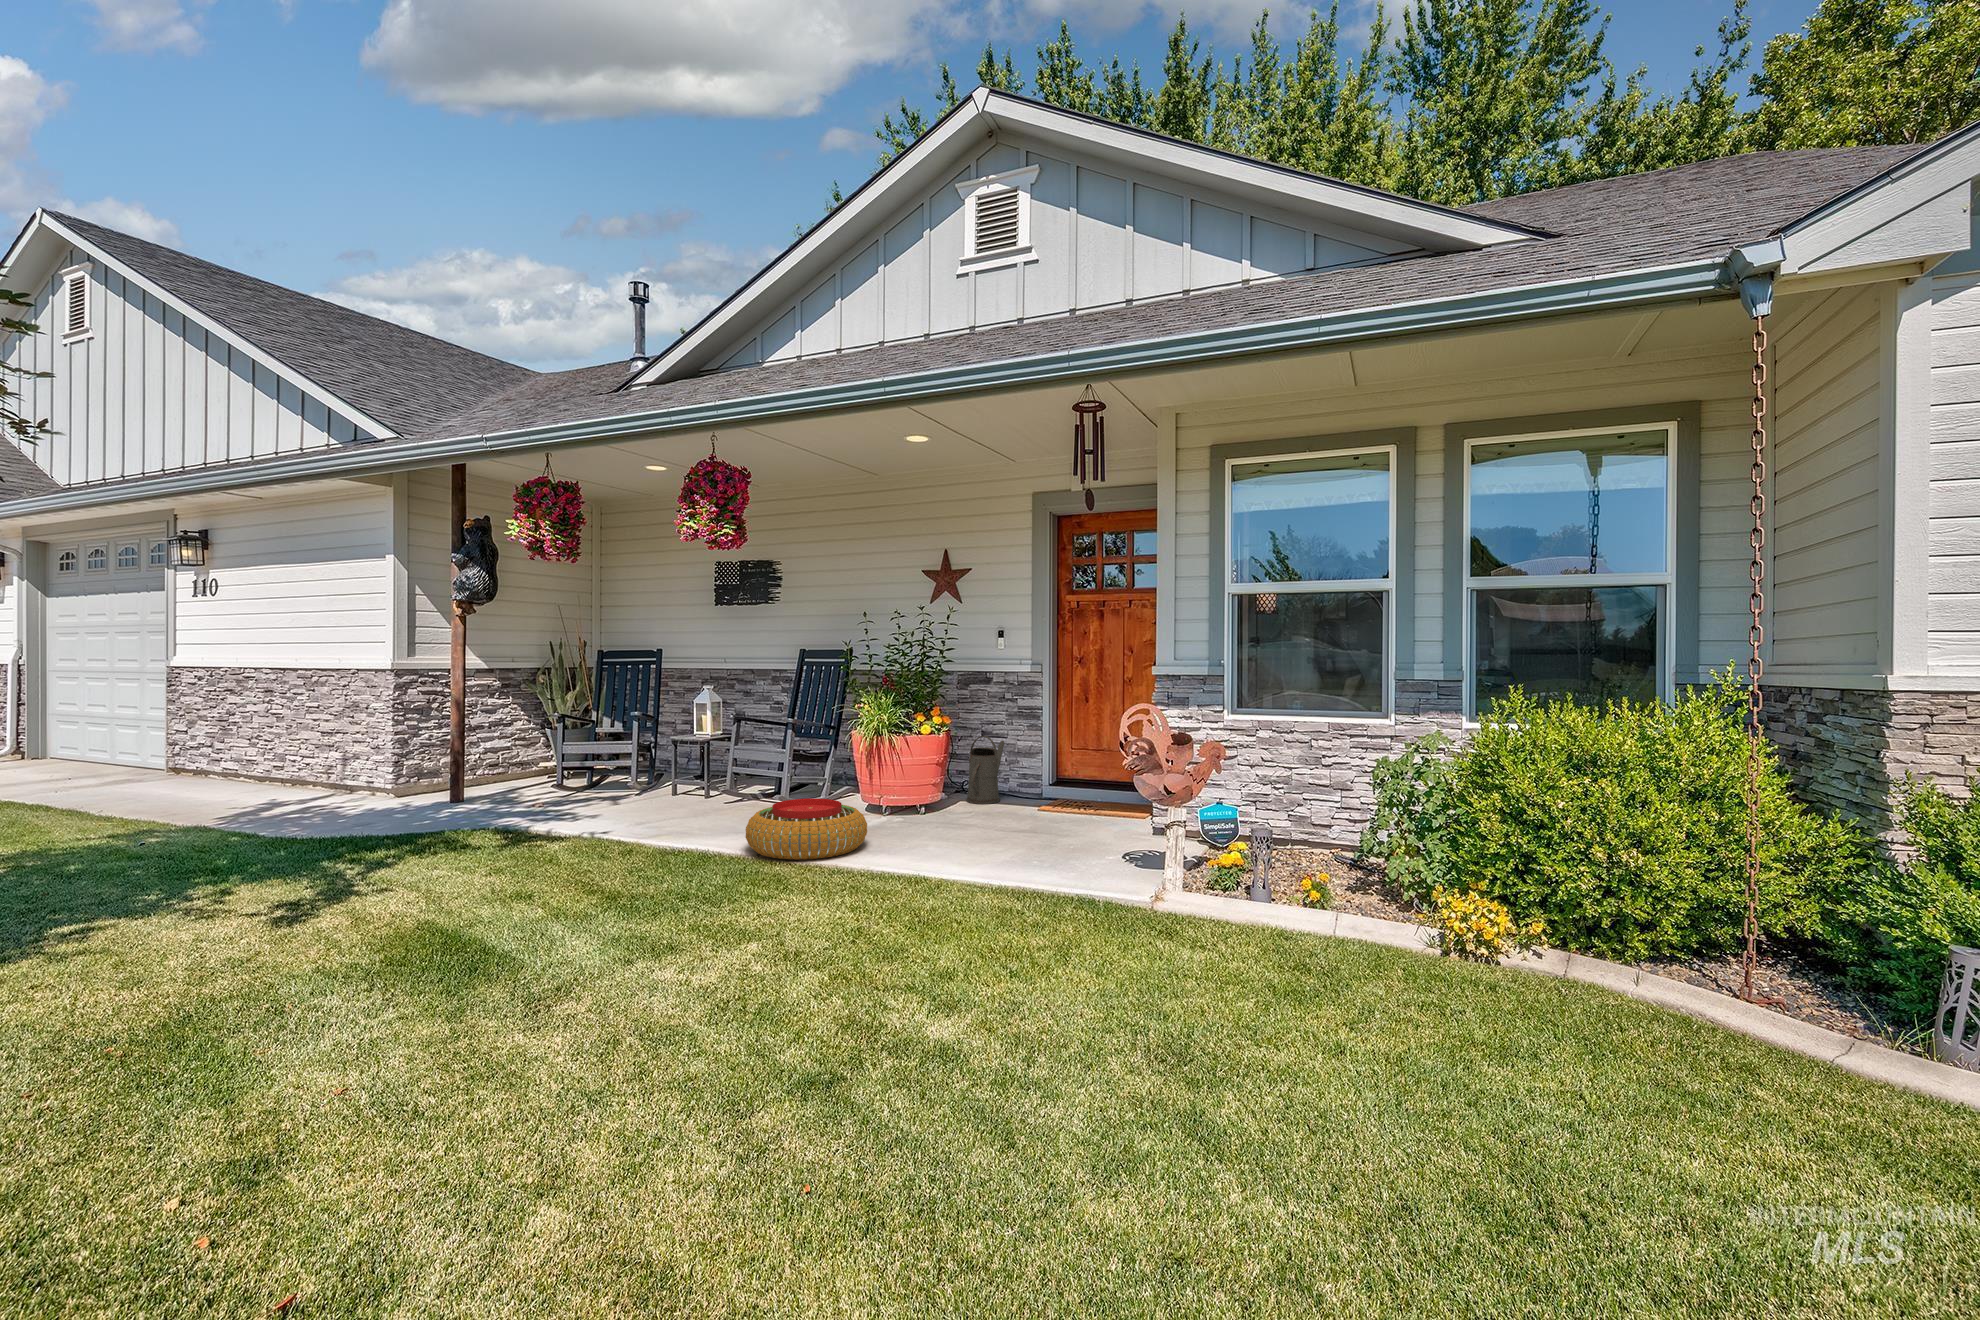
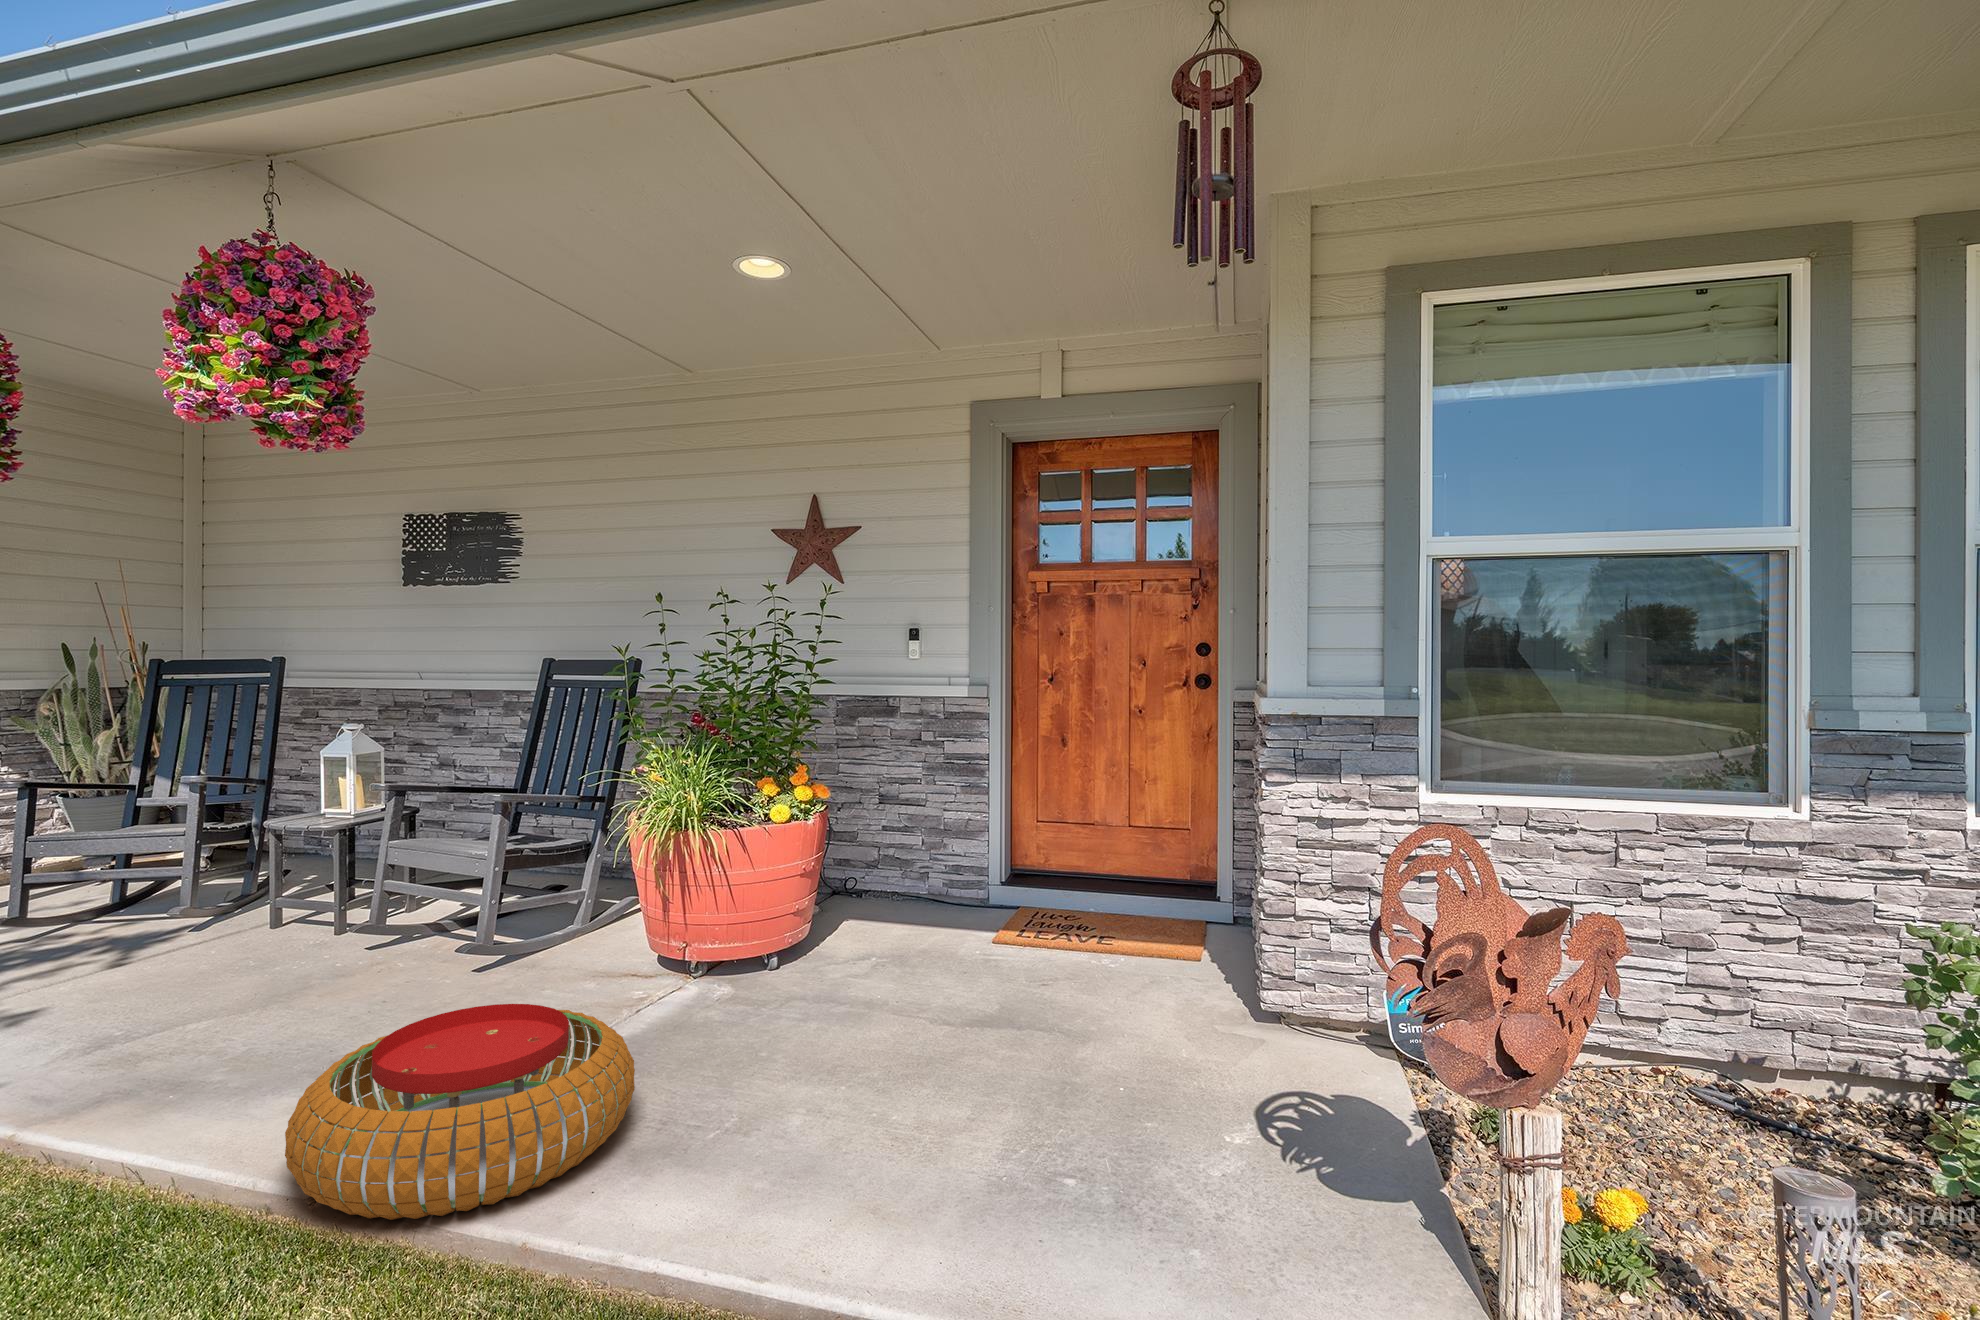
watering can: present [966,736,1004,804] -> none [854,818,919,948]

